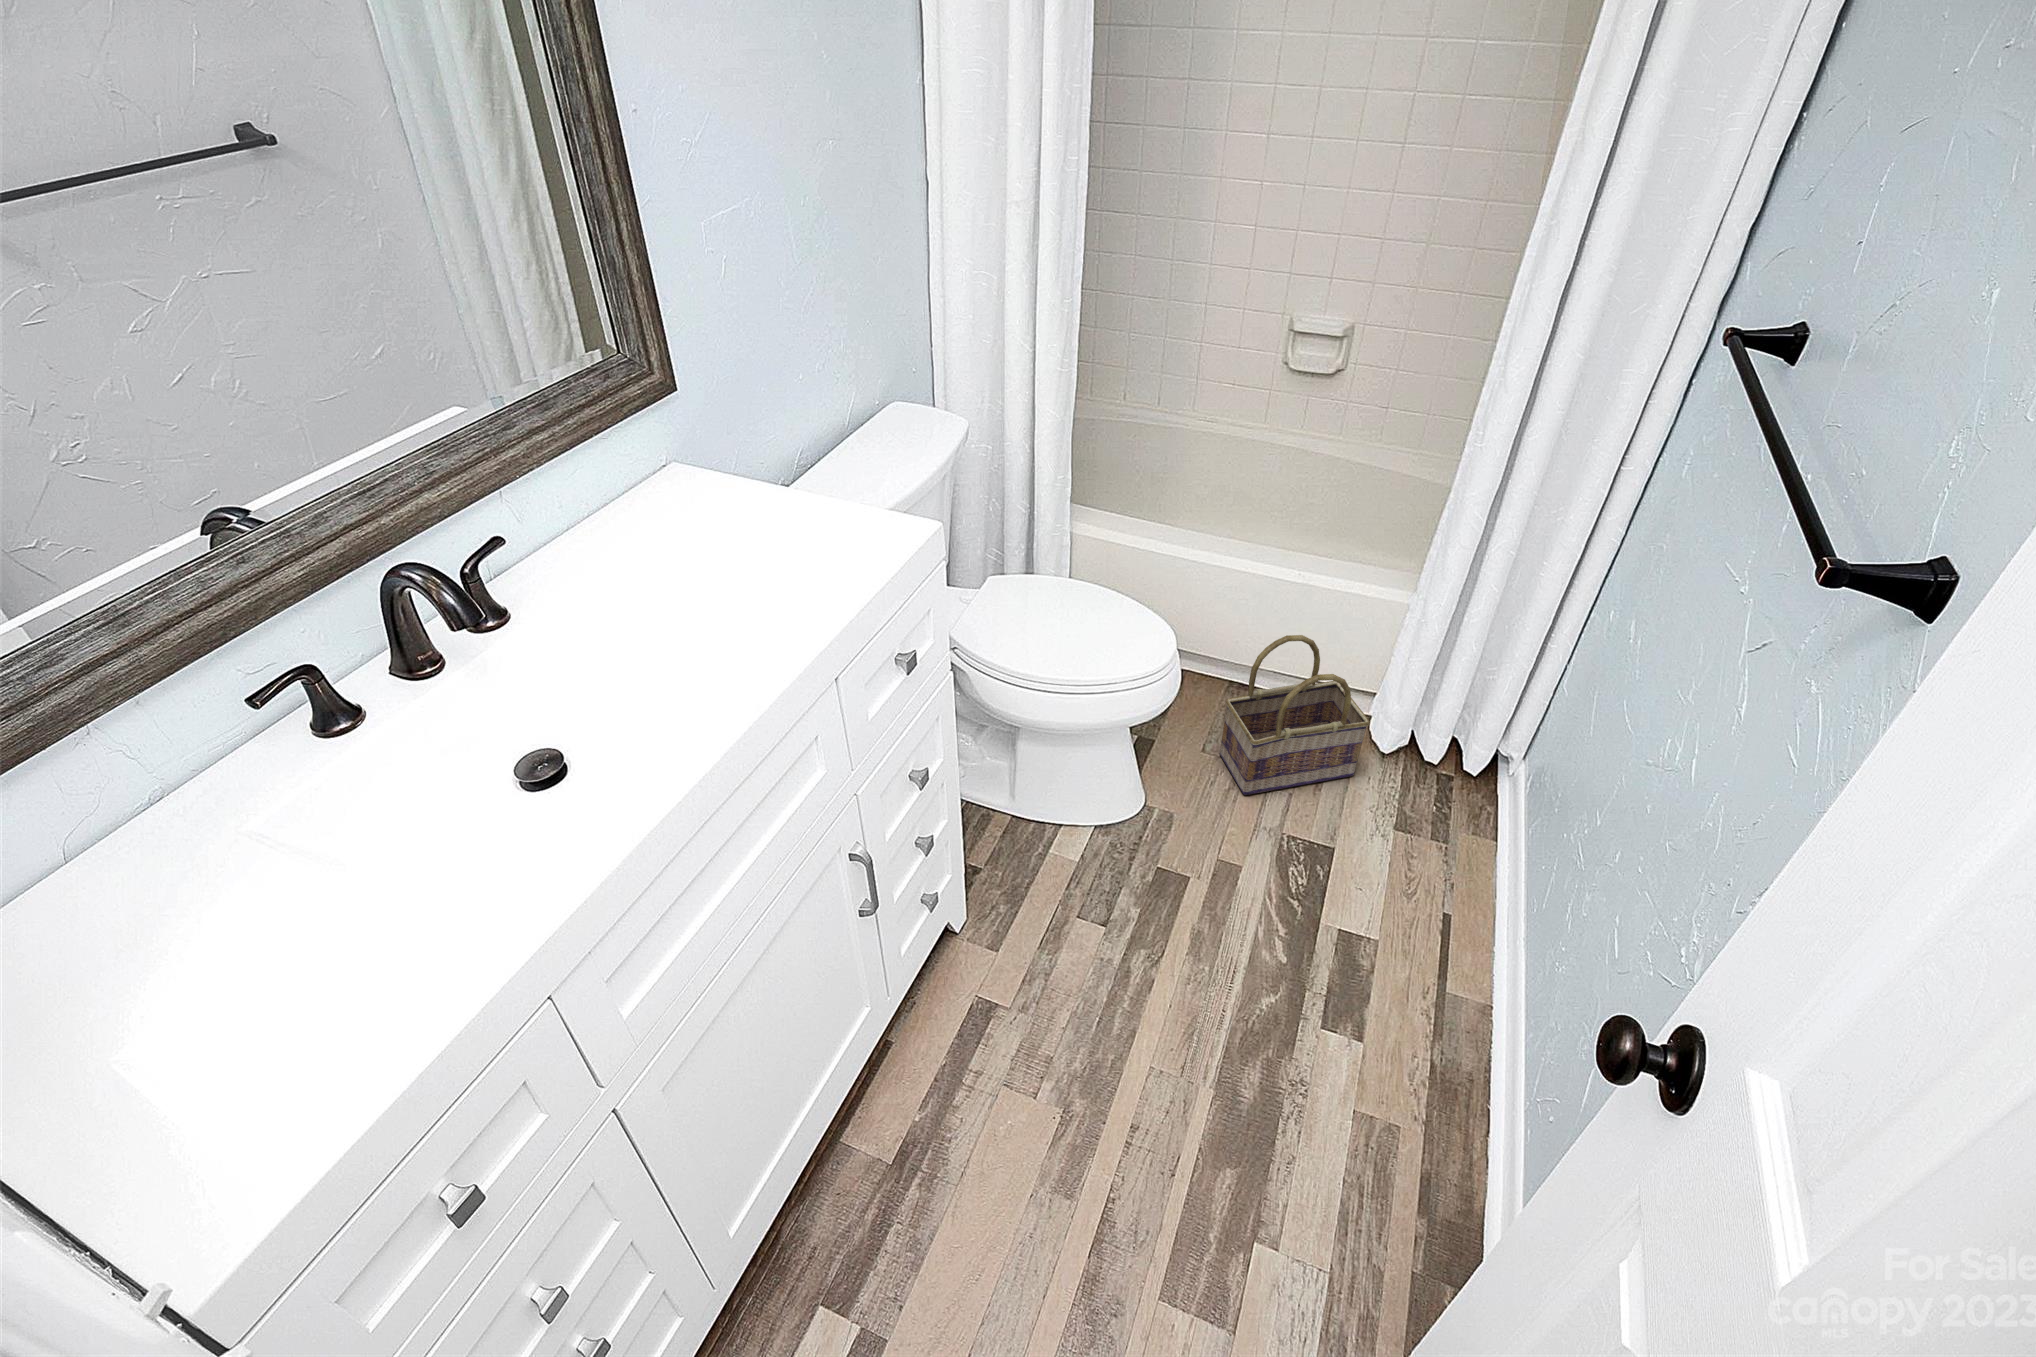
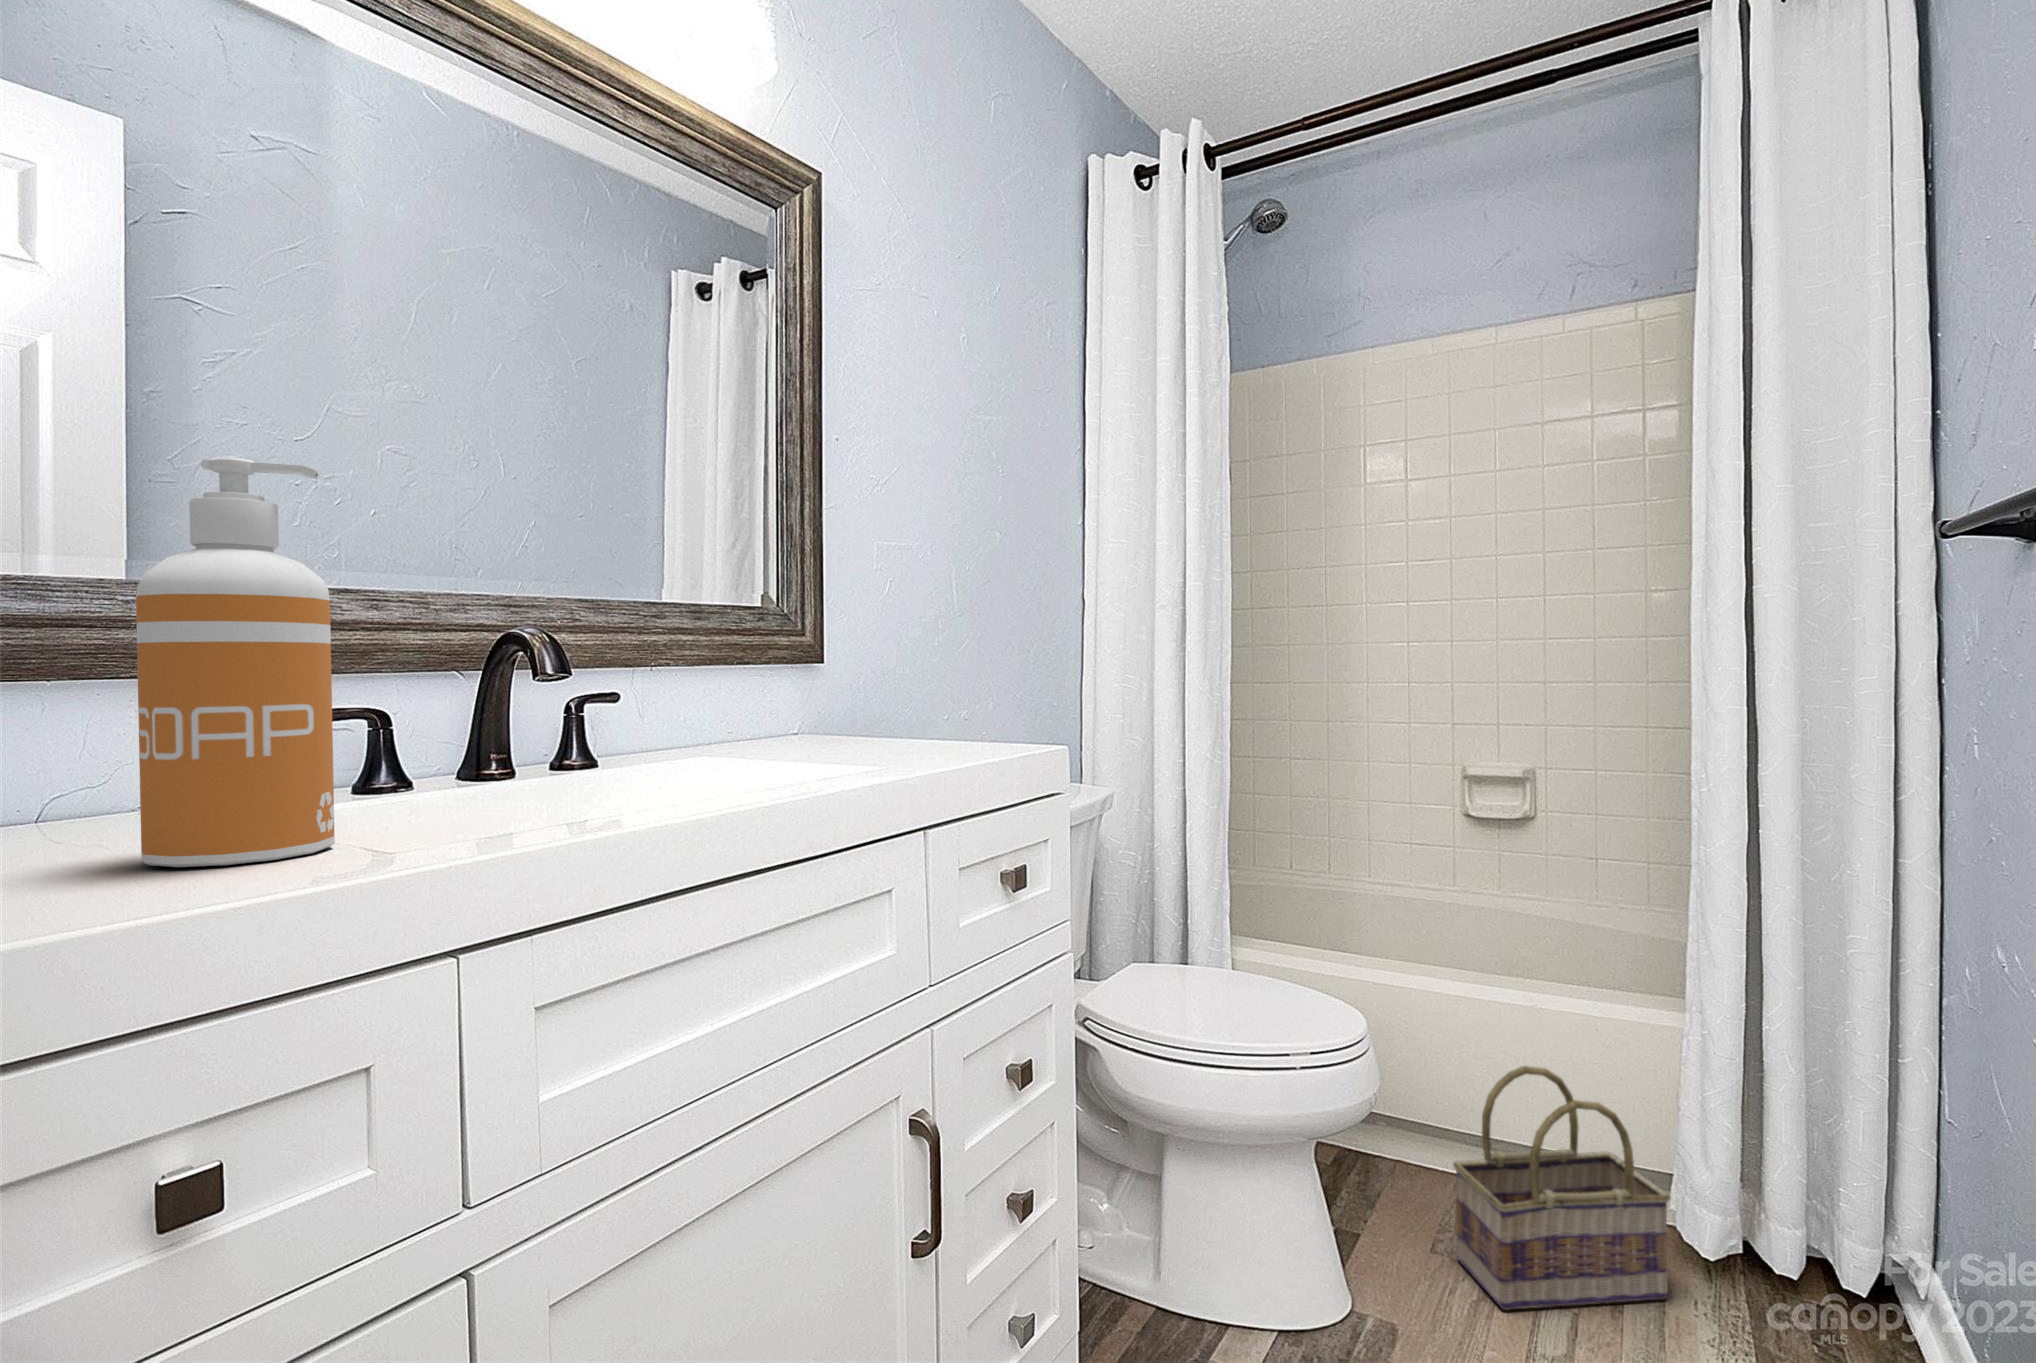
soap dispenser: none [119,703,380,1016] -> present [136,457,335,867]

